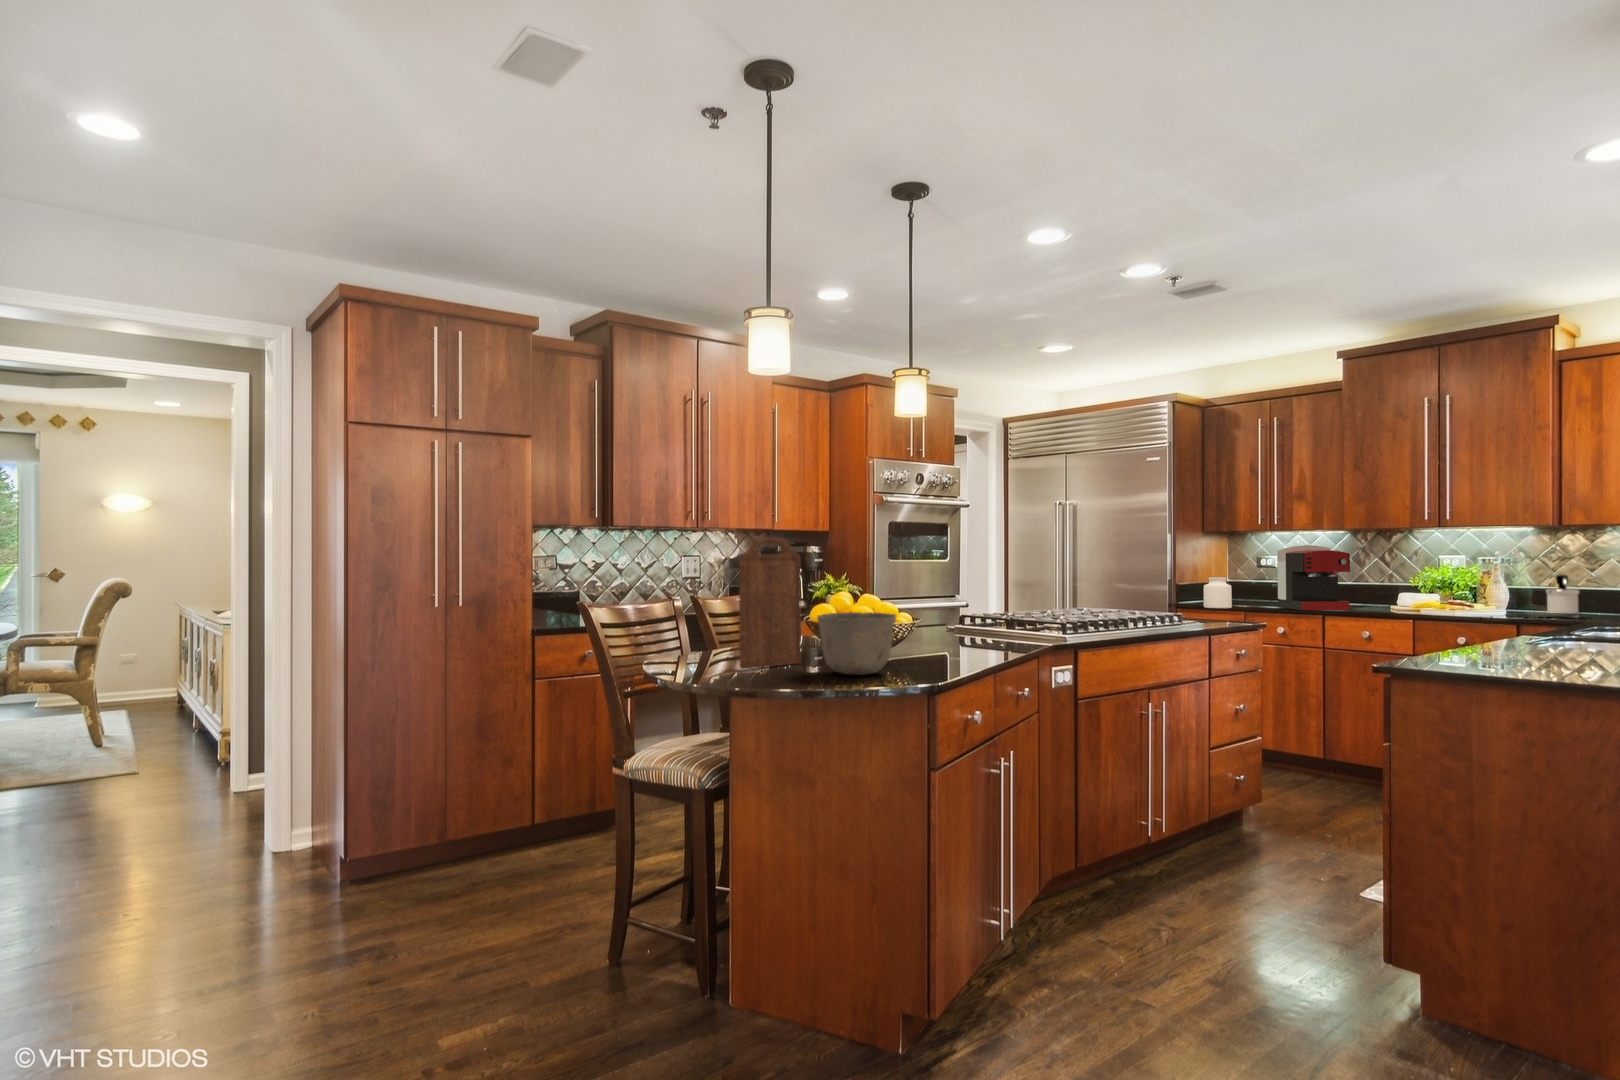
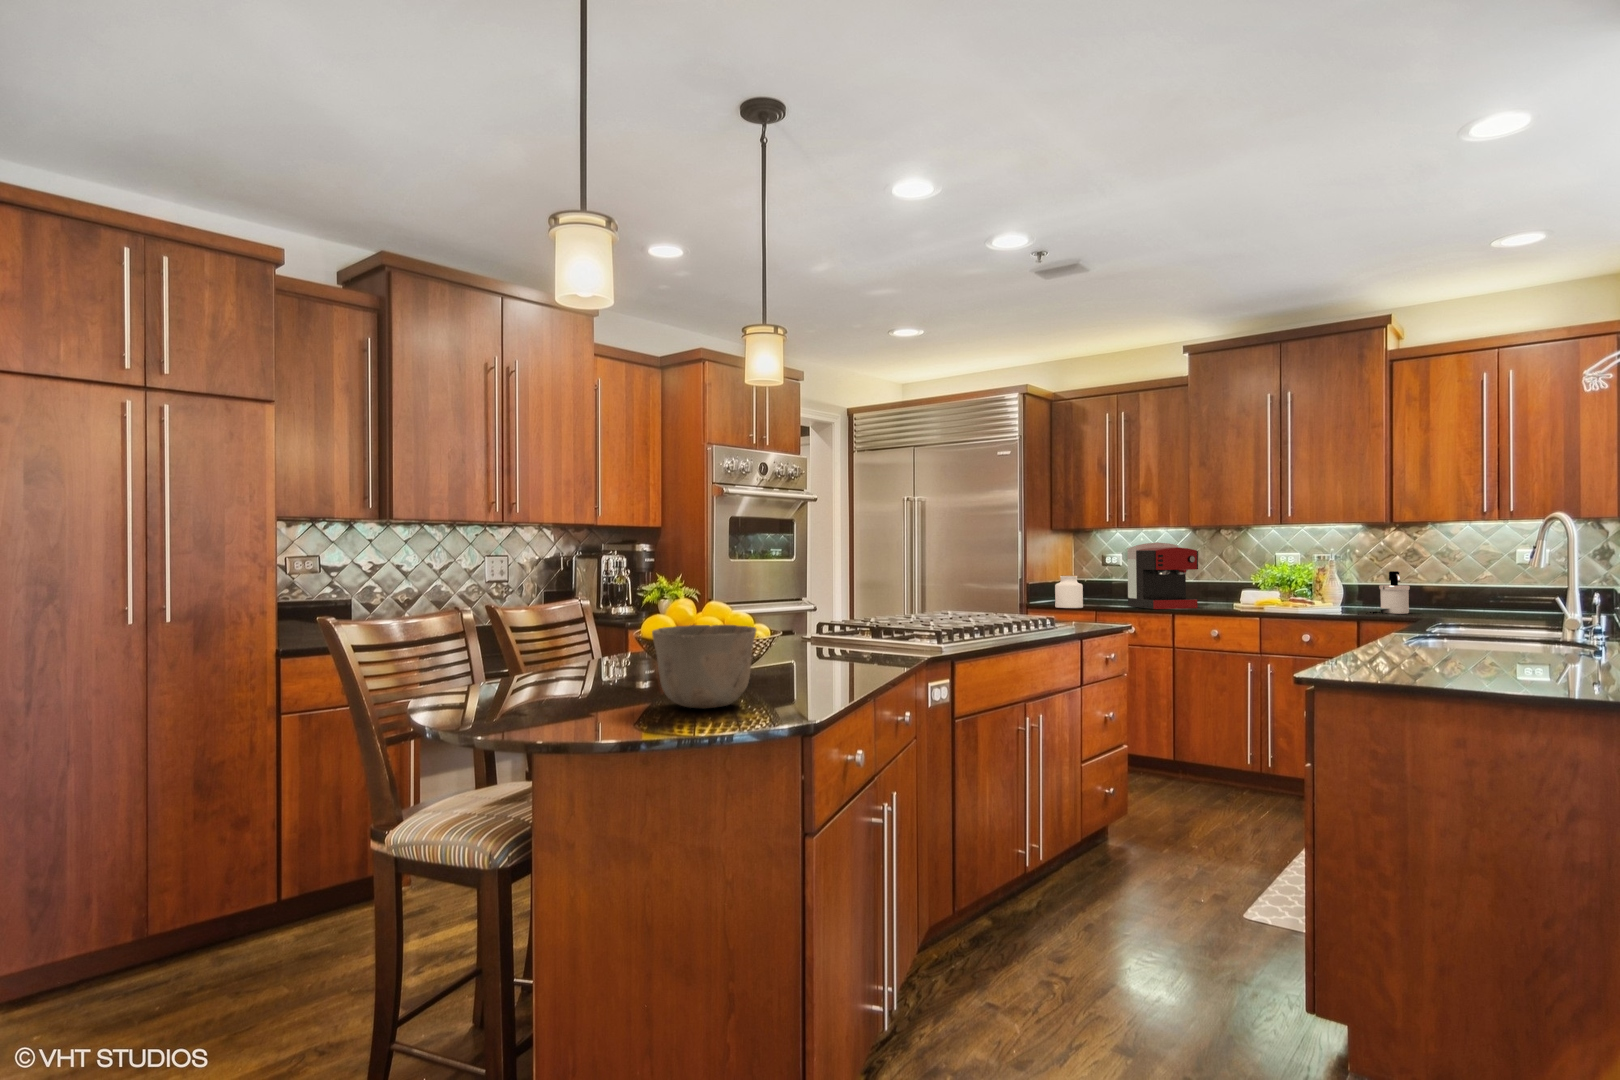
cutting board: present [739,538,801,669] -> none [546,528,629,704]

